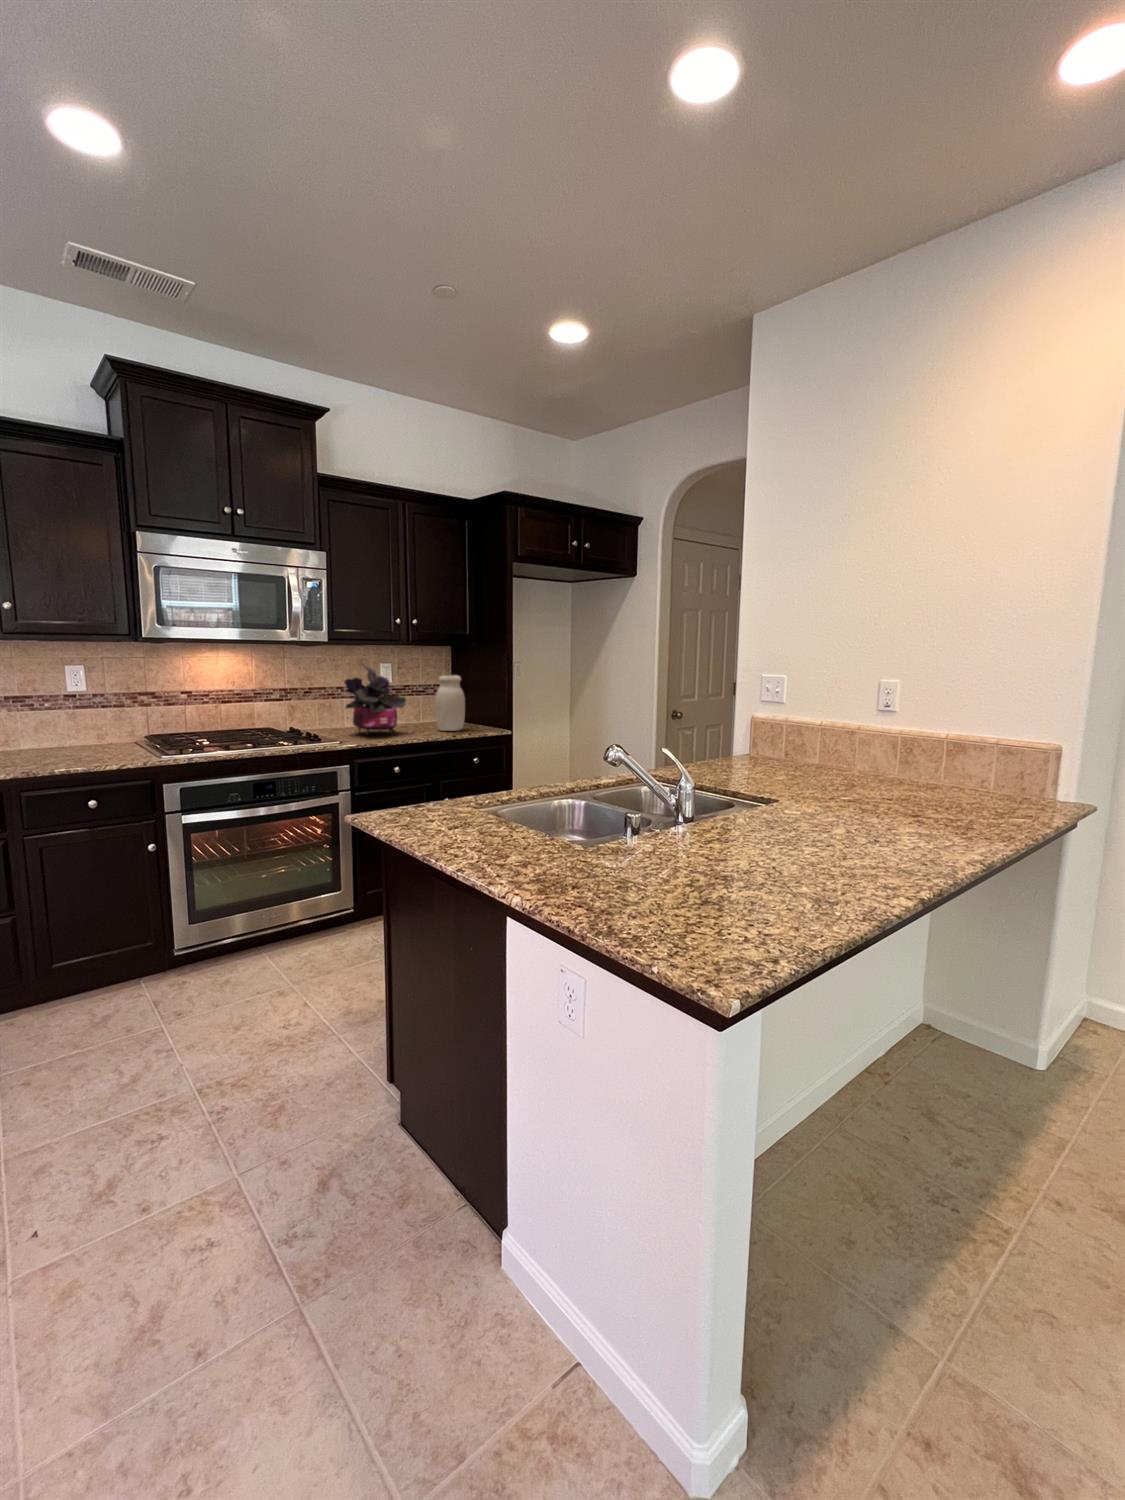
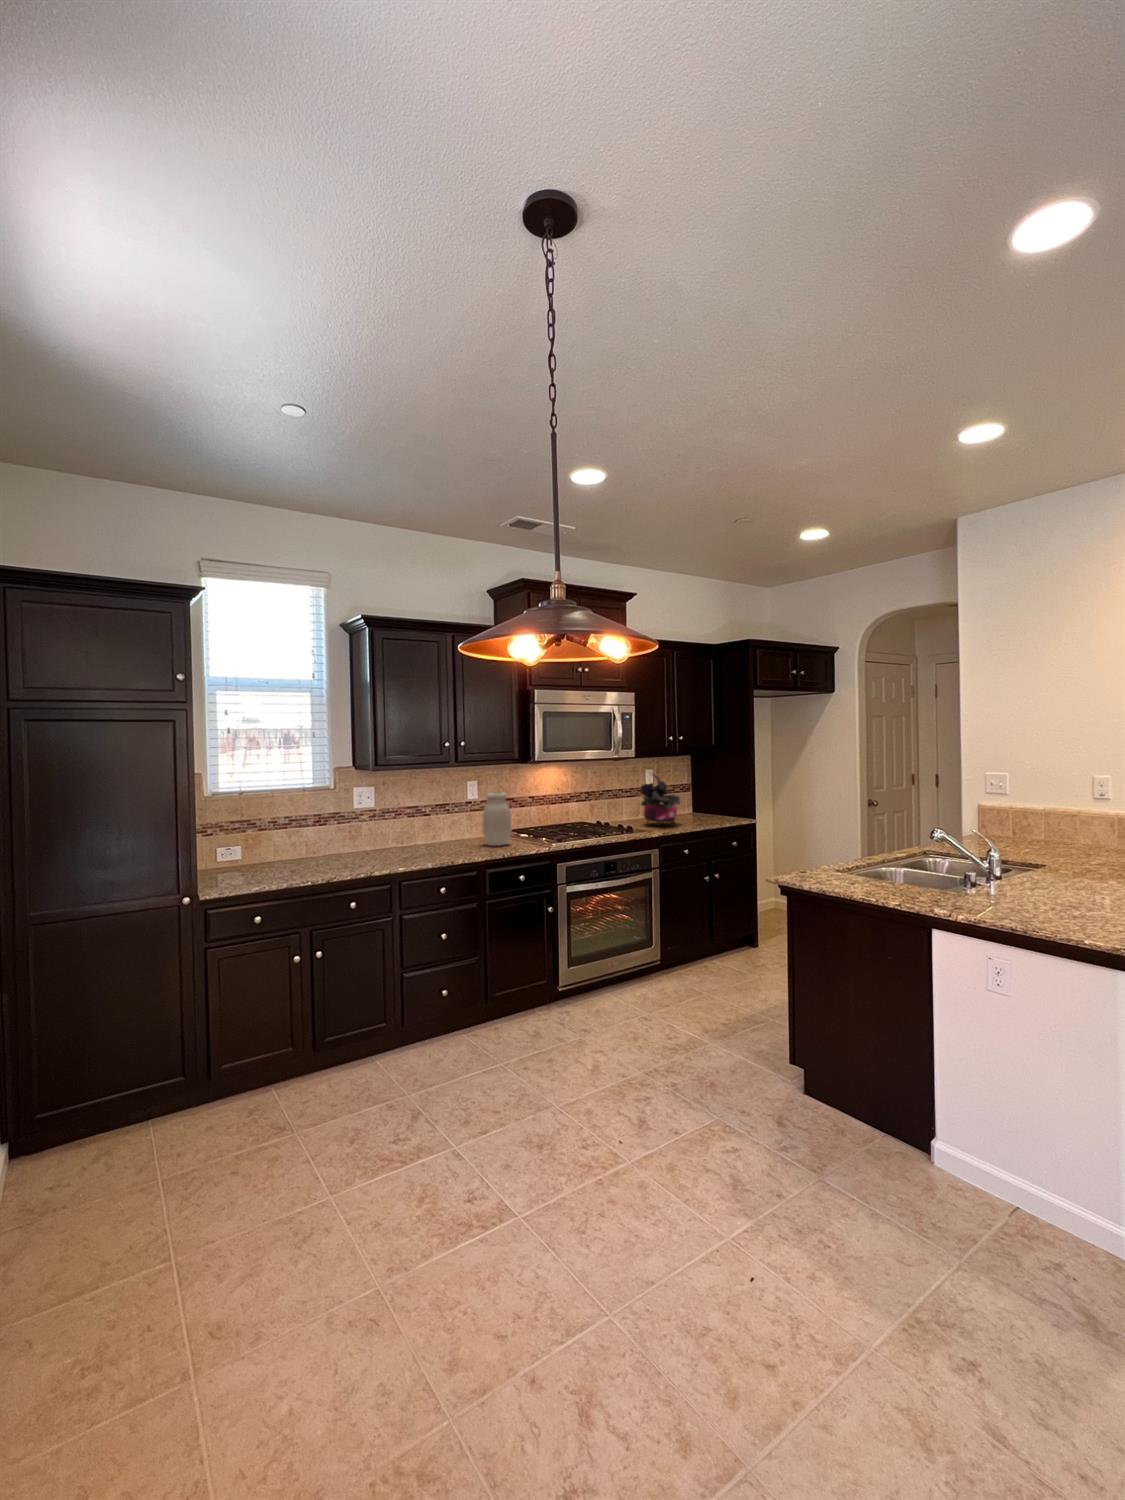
jar: present [435,675,465,731] -> present [483,792,511,846]

